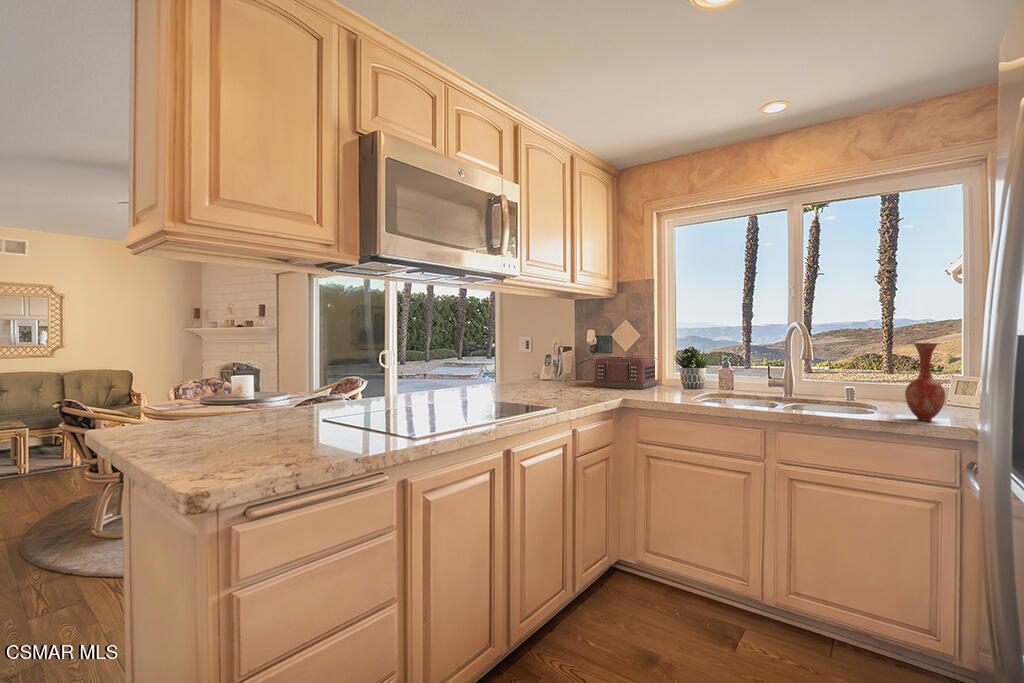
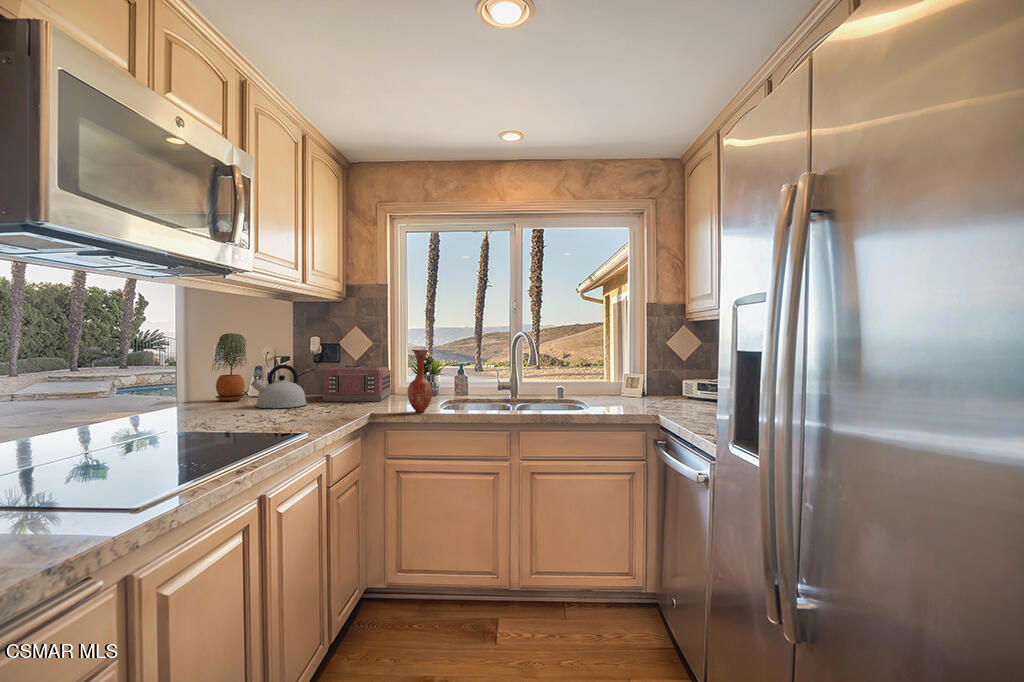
potted plant: none [513,328,538,382] -> present [212,333,246,401]
vase: present [905,343,945,421] -> present [408,350,433,413]
kettle: none [535,353,578,389] -> present [251,364,307,408]

